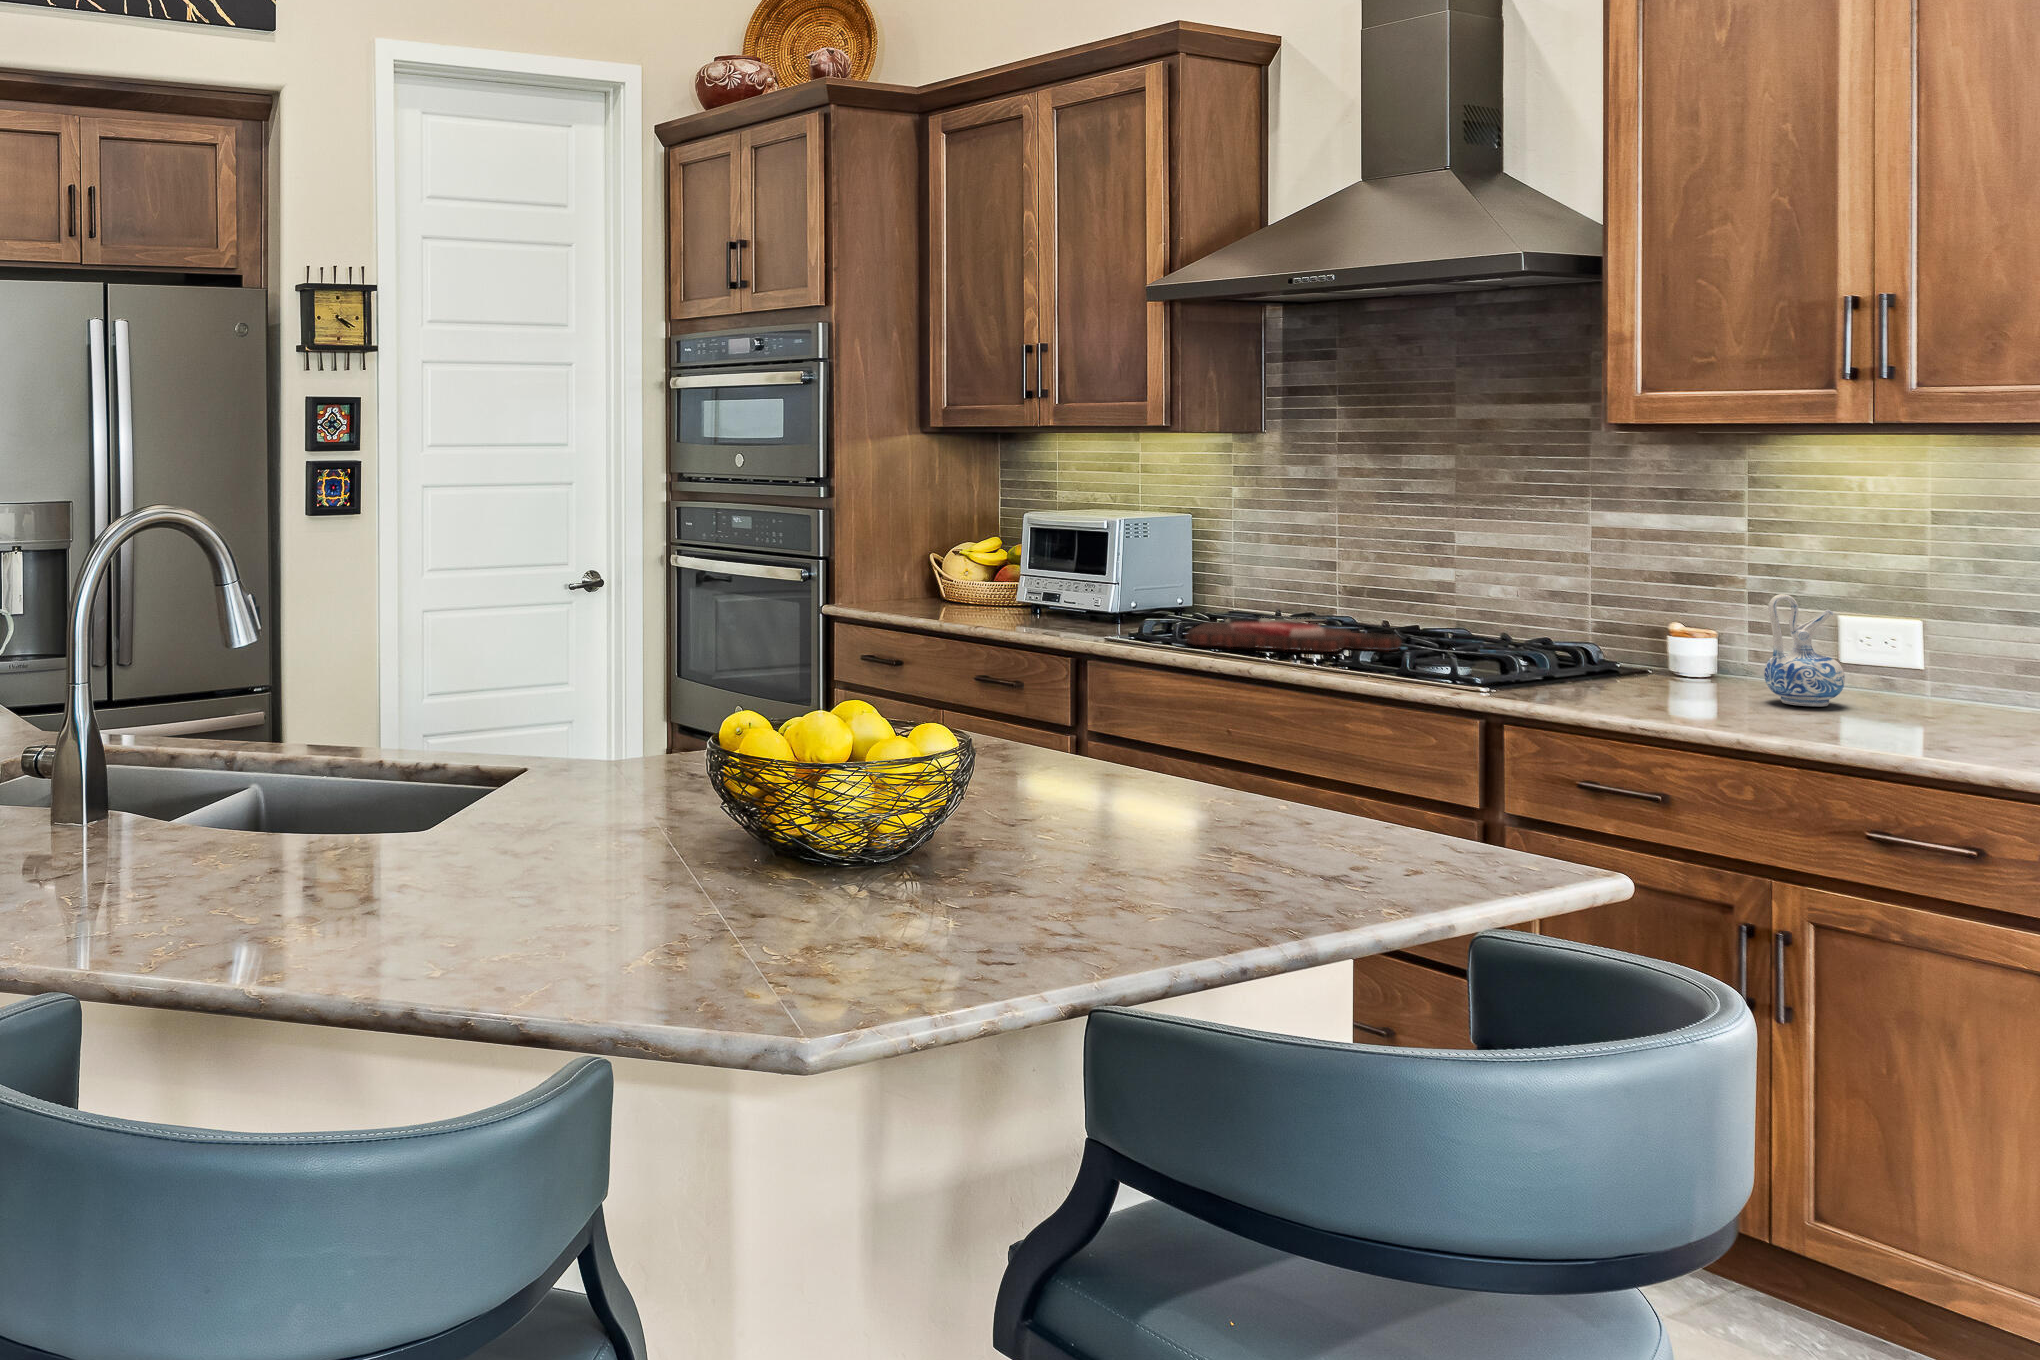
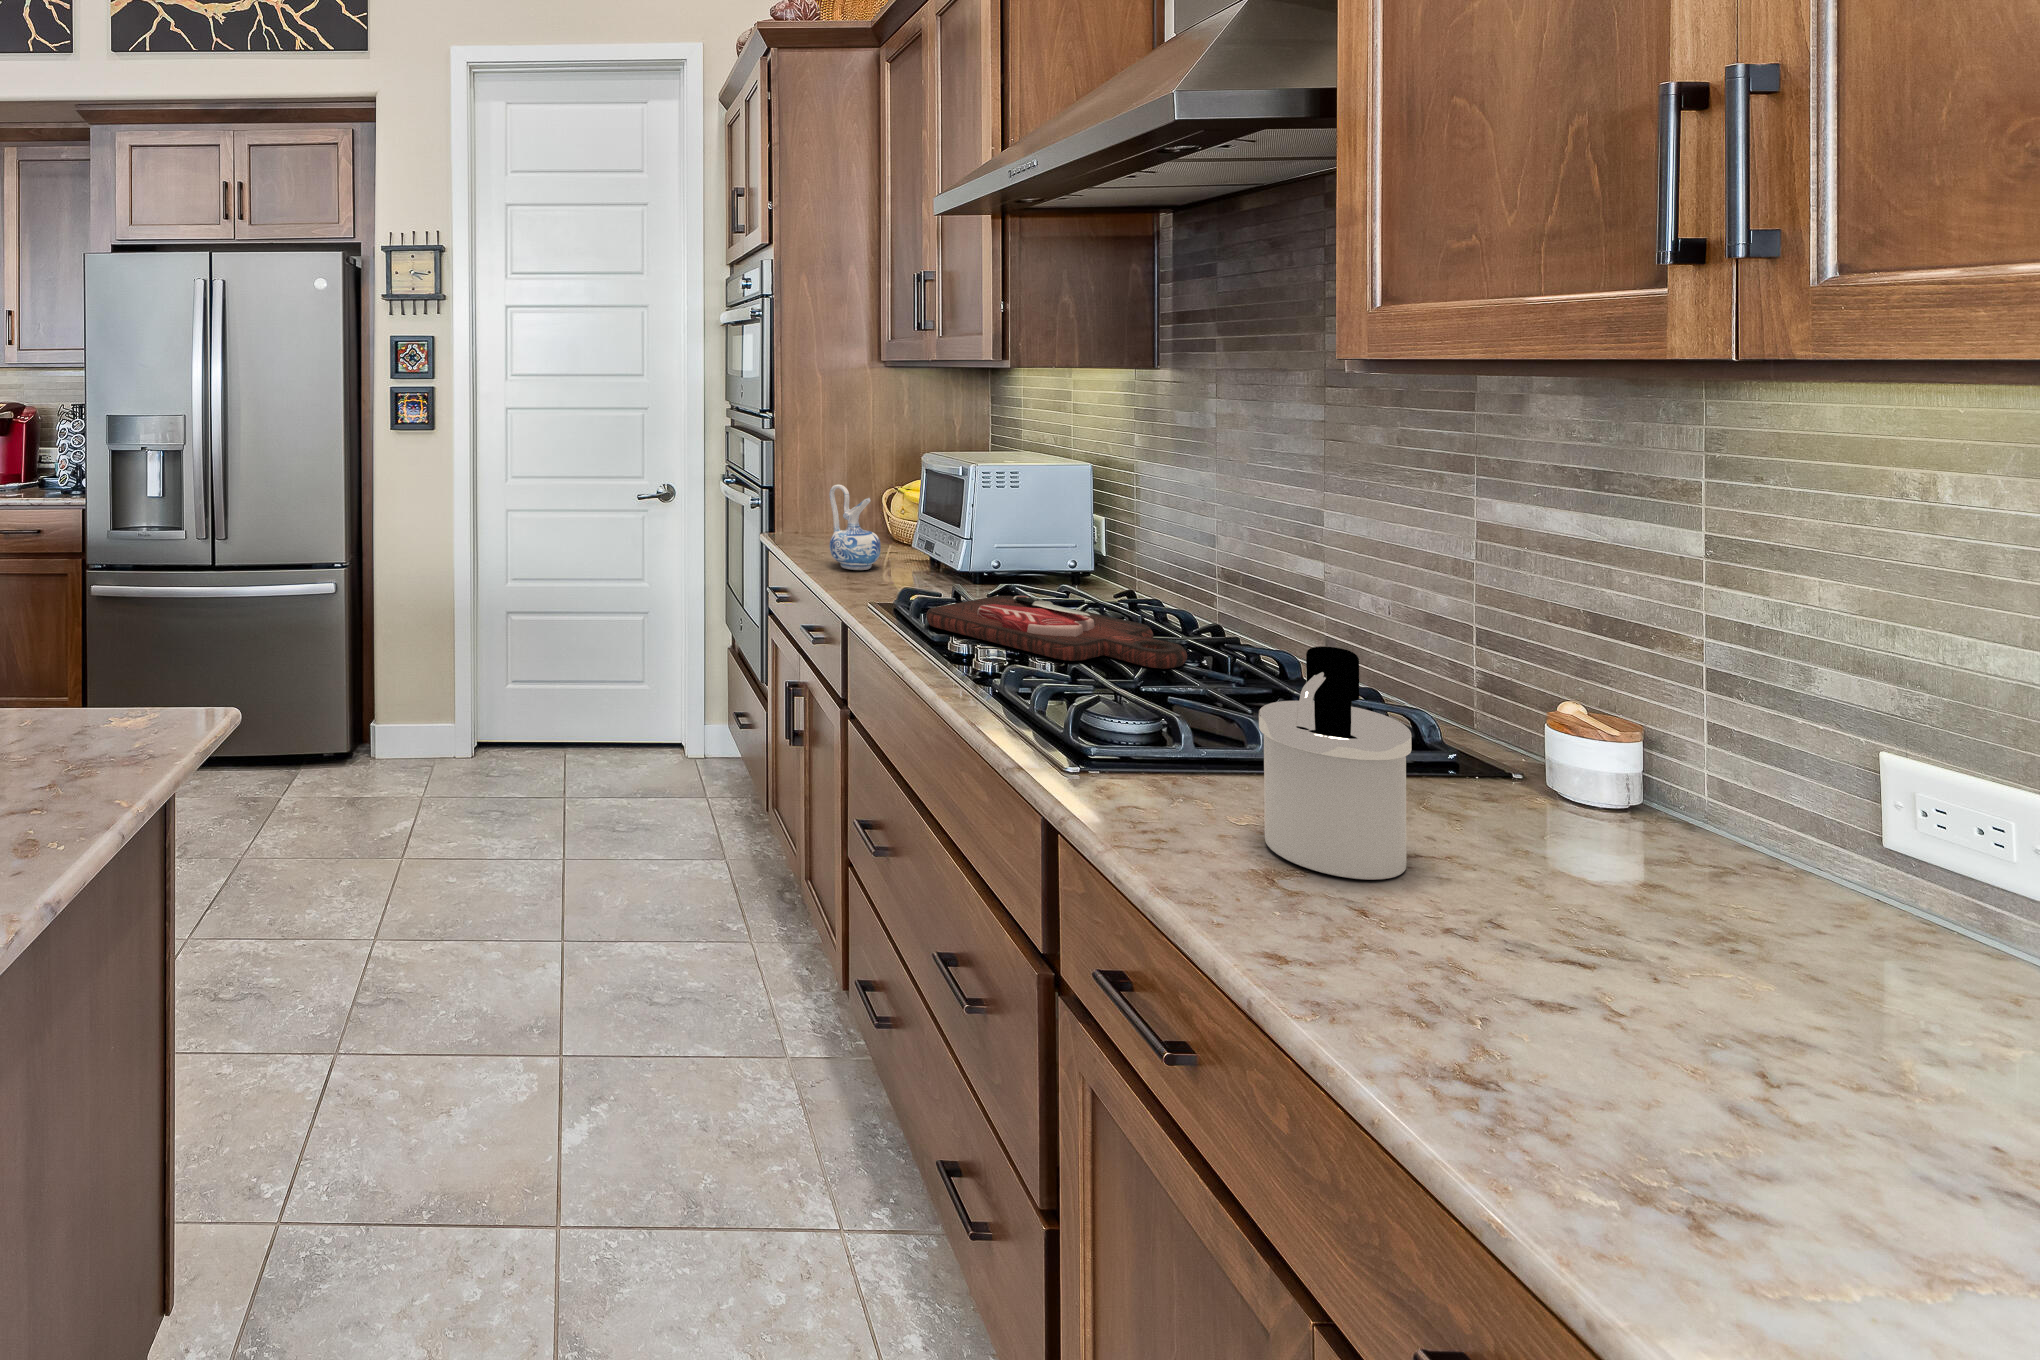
soap dispenser: none [1610,582,1697,707] -> present [1259,646,1412,880]
ceramic pitcher: present [1764,594,1845,706] -> present [829,484,881,570]

